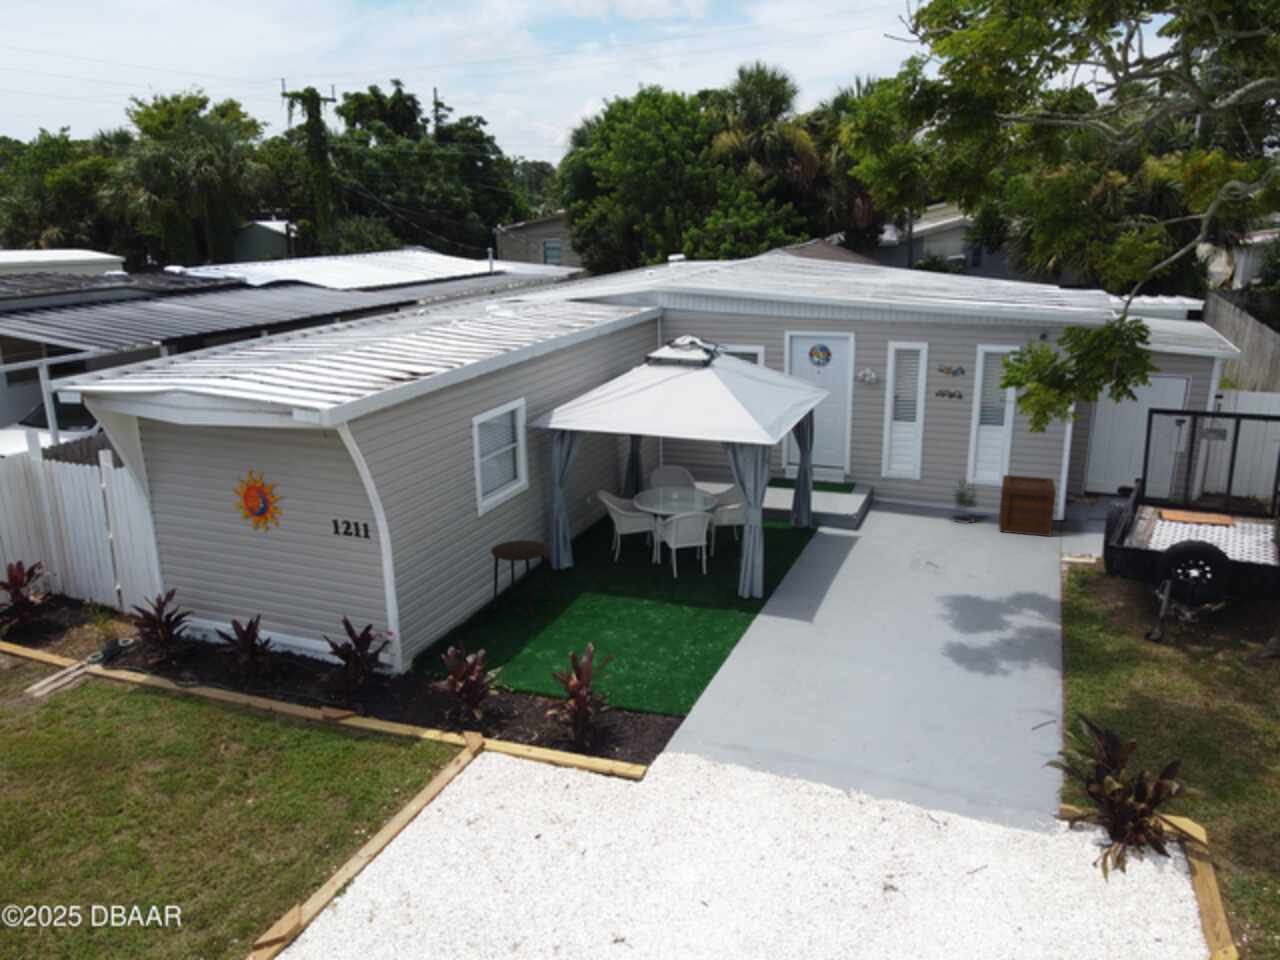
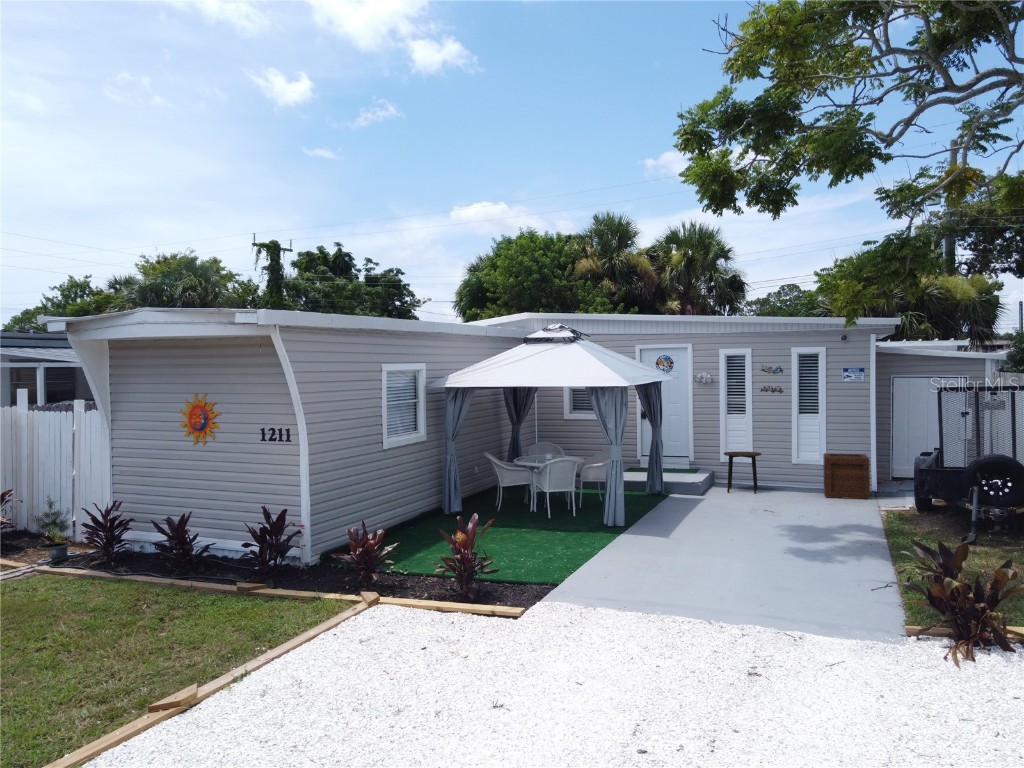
potted tree: present [951,478,977,523] -> present [33,496,70,550]
side table: present [491,540,550,614] -> present [723,451,761,494]

